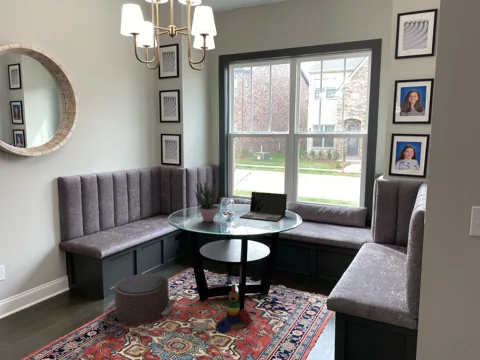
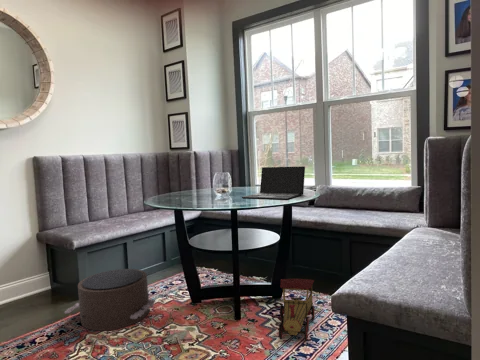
potted plant: present [195,182,218,222] -> none [179,150,212,202]
toy train: none [272,281,297,327] -> present [279,279,315,341]
stacking toy: present [216,284,252,332] -> none [195,279,246,344]

